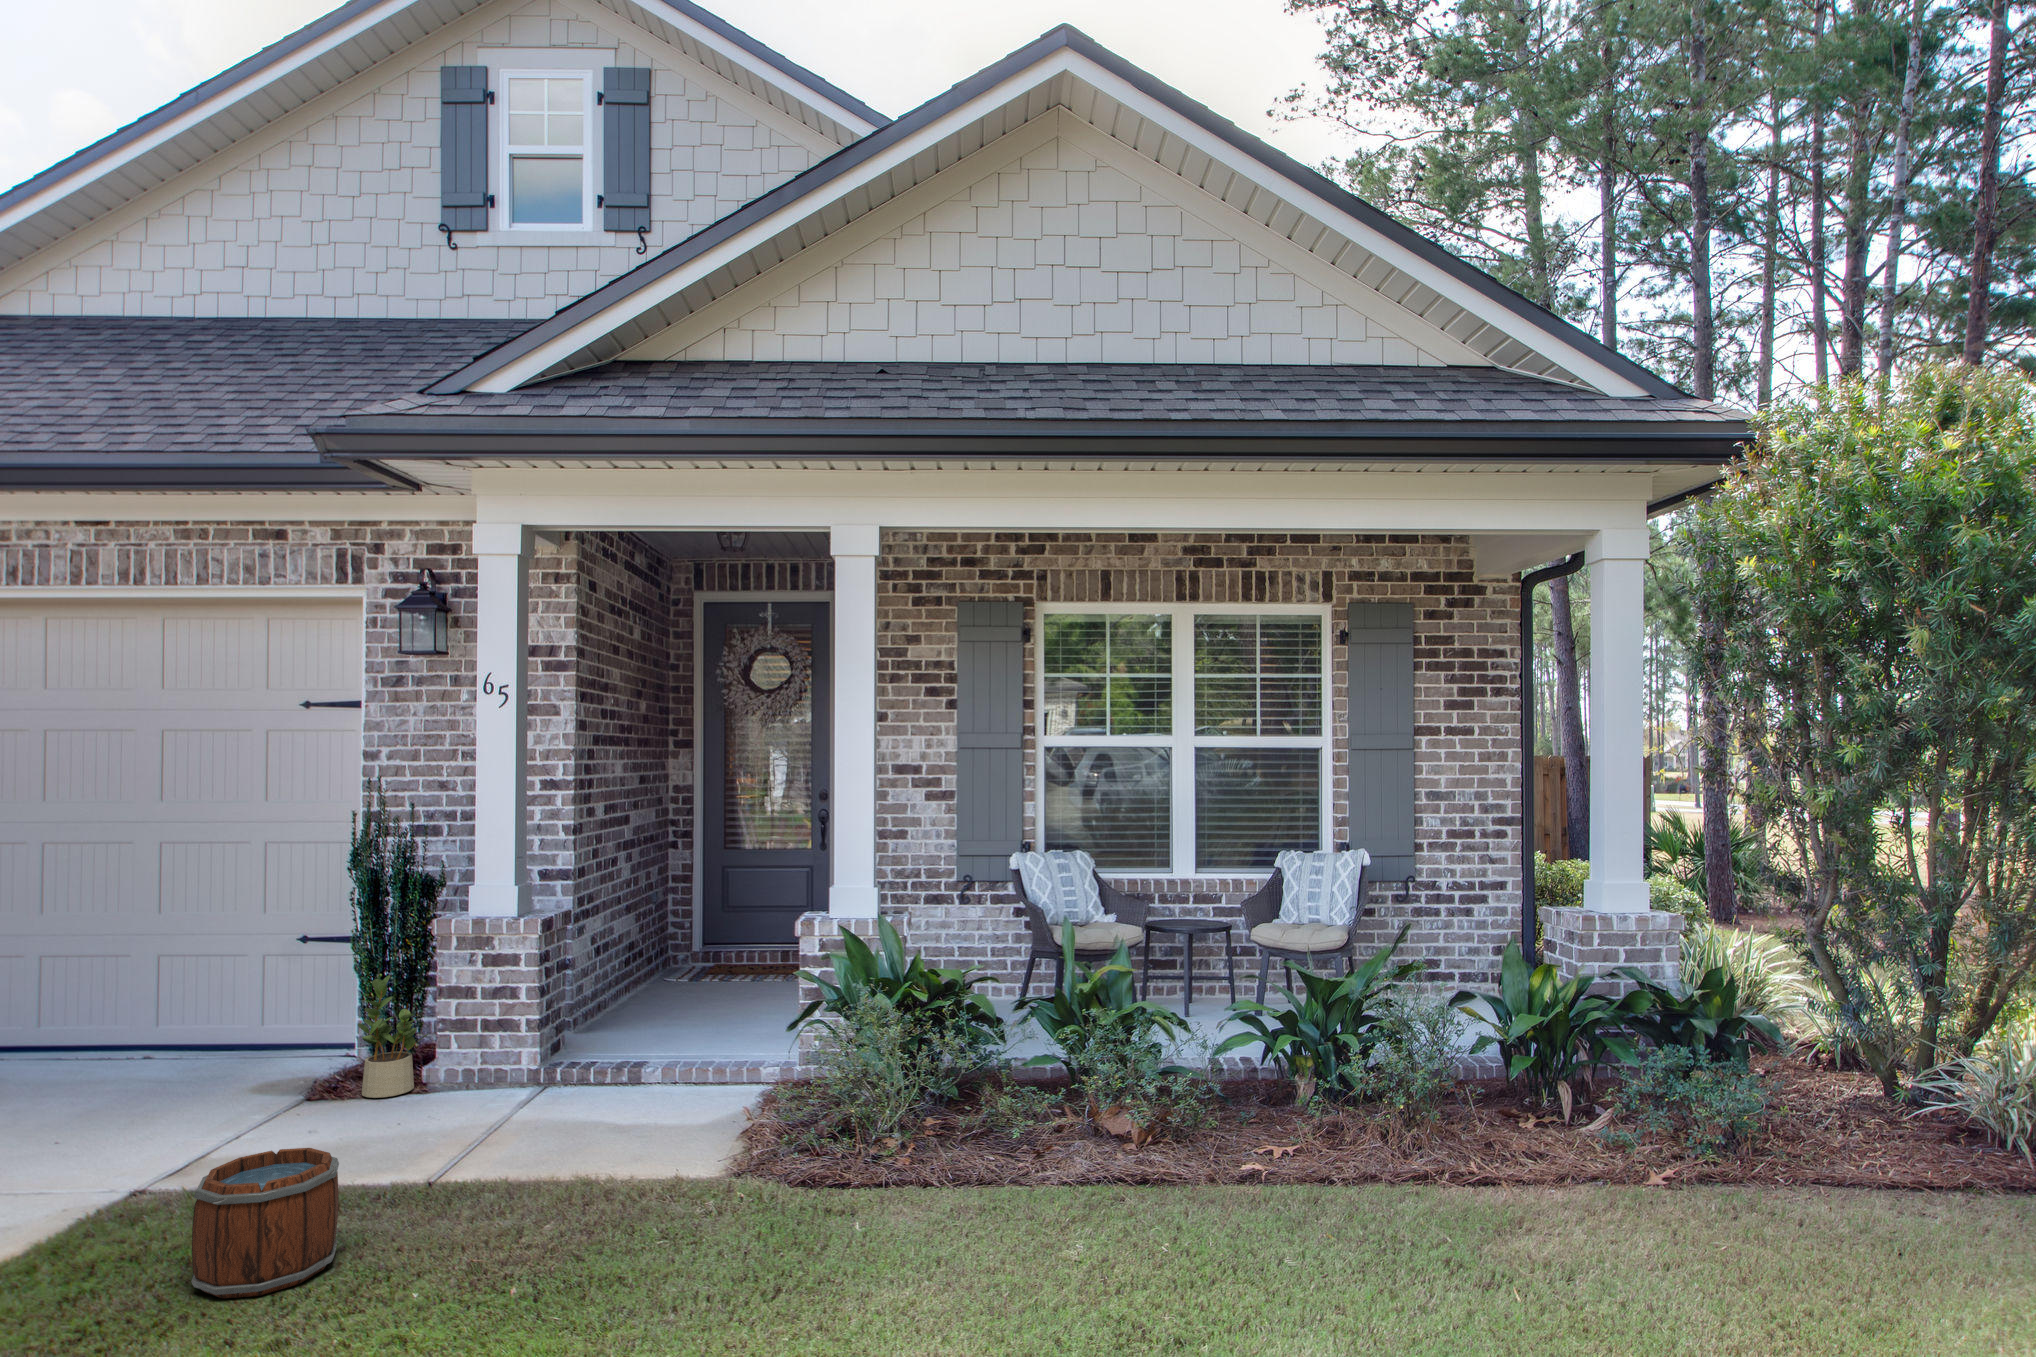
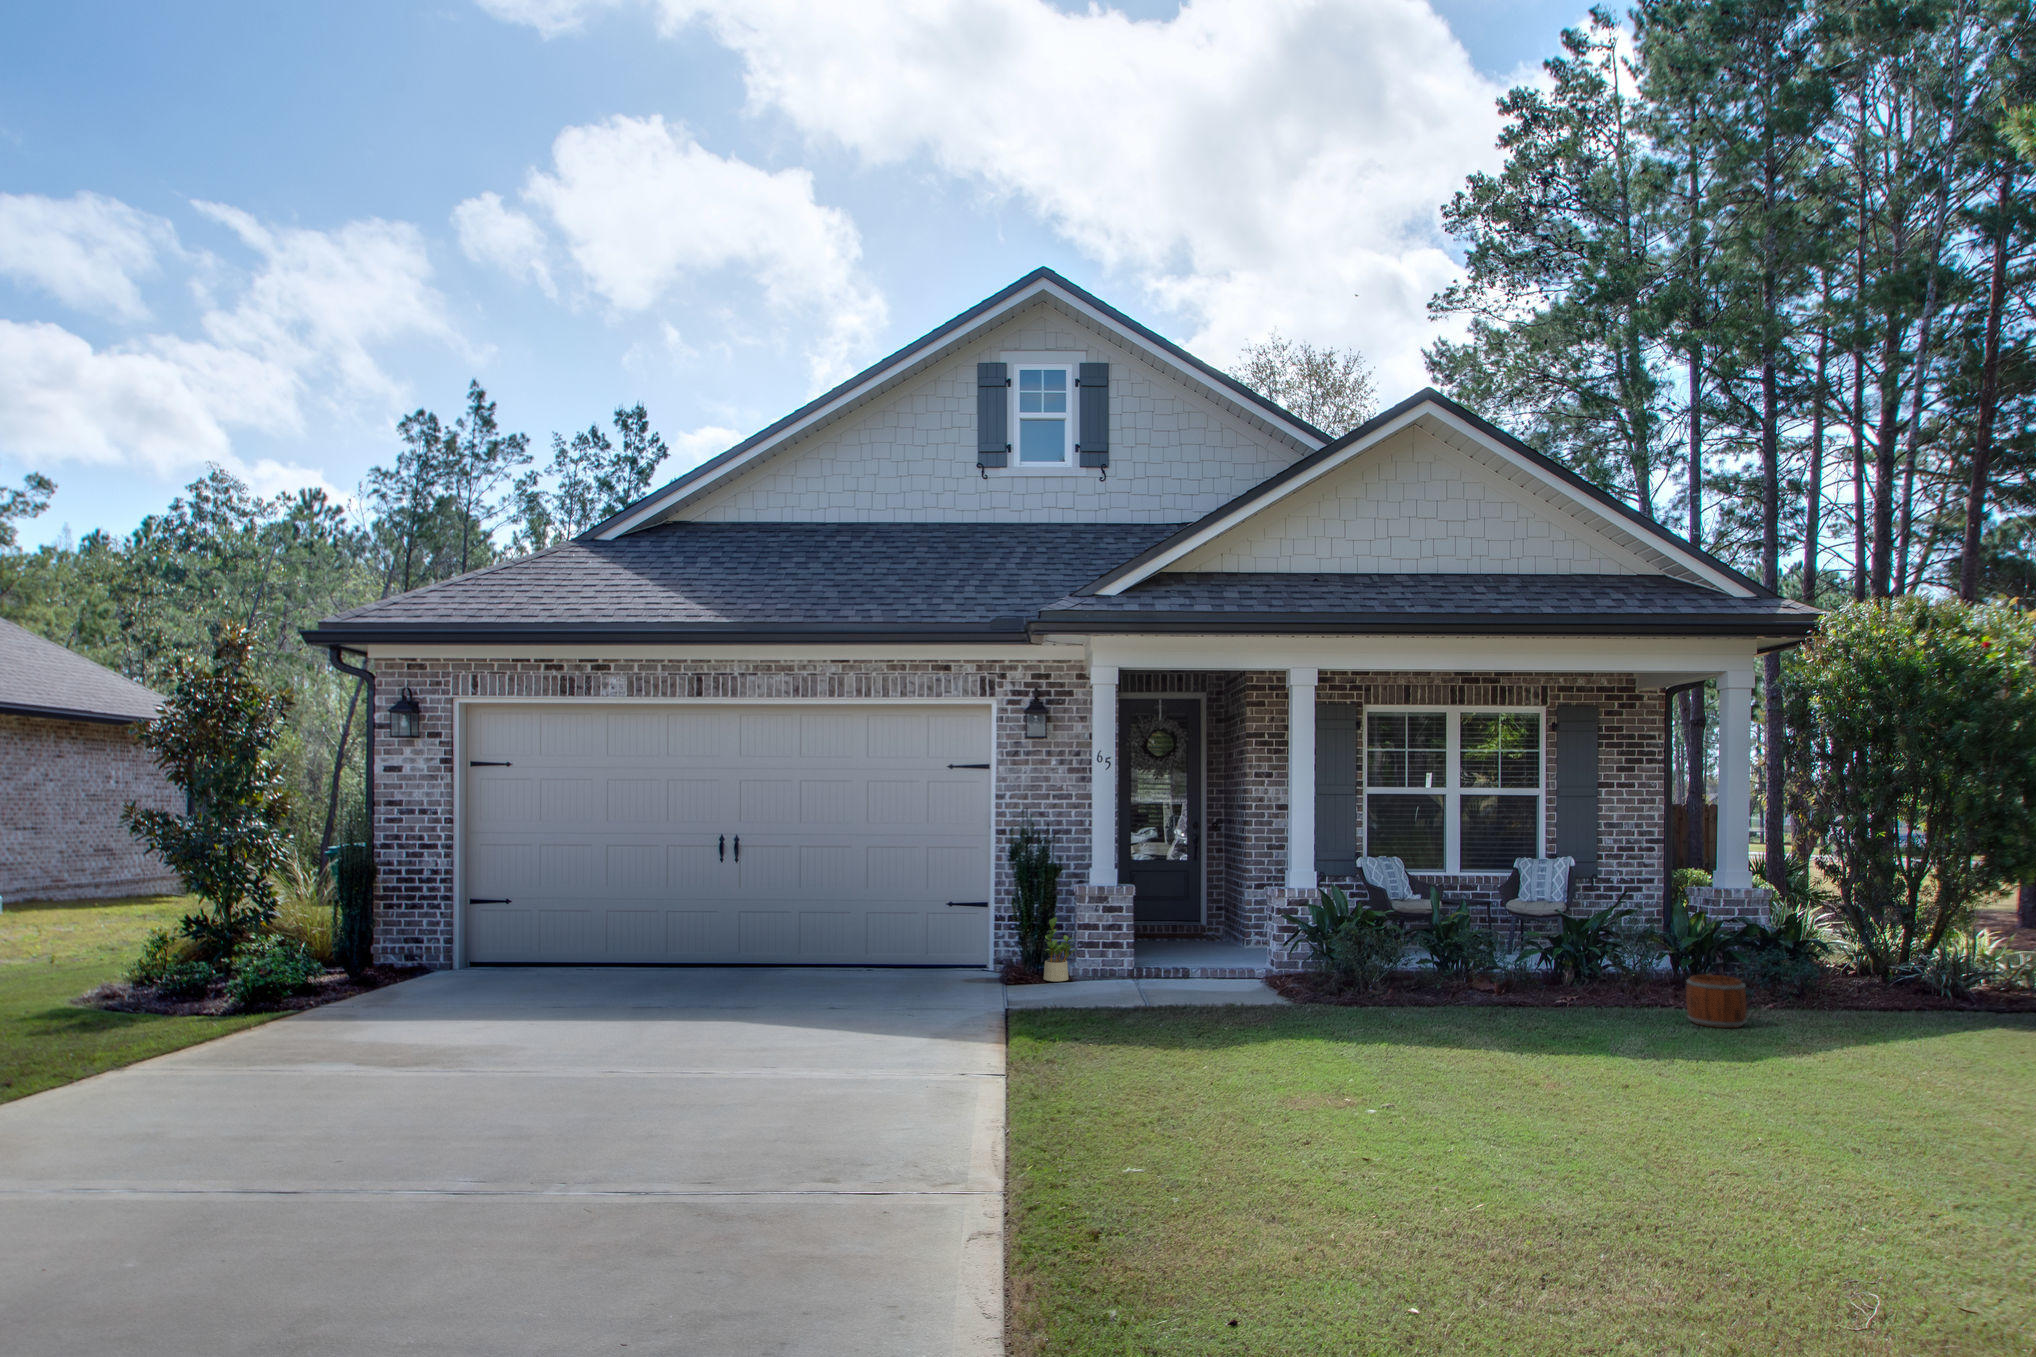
bucket: present [191,1148,339,1298] -> present [1686,975,1747,1028]

